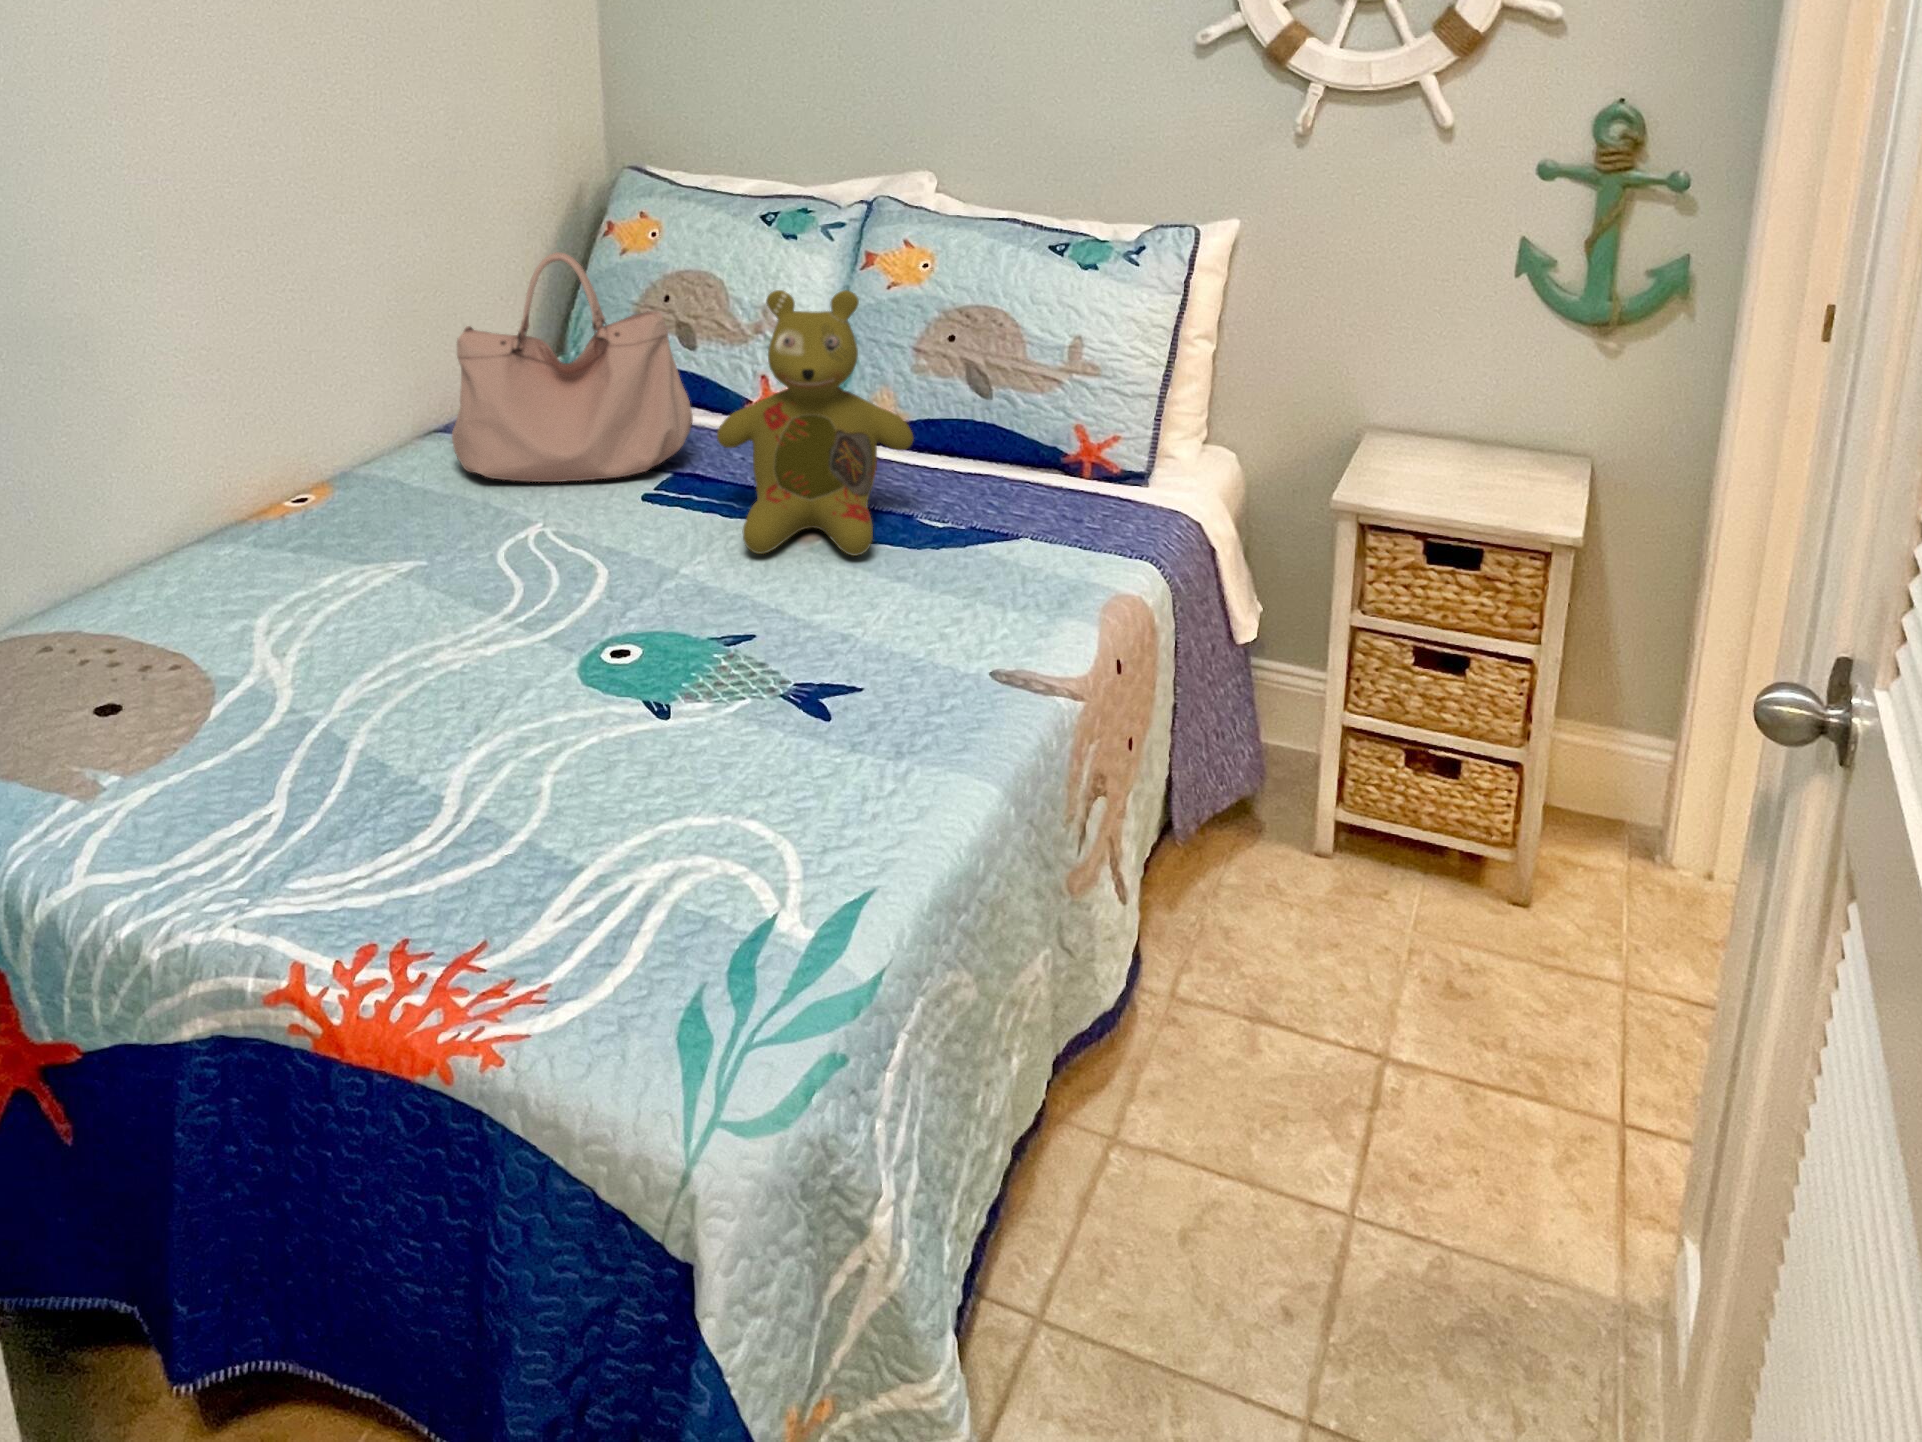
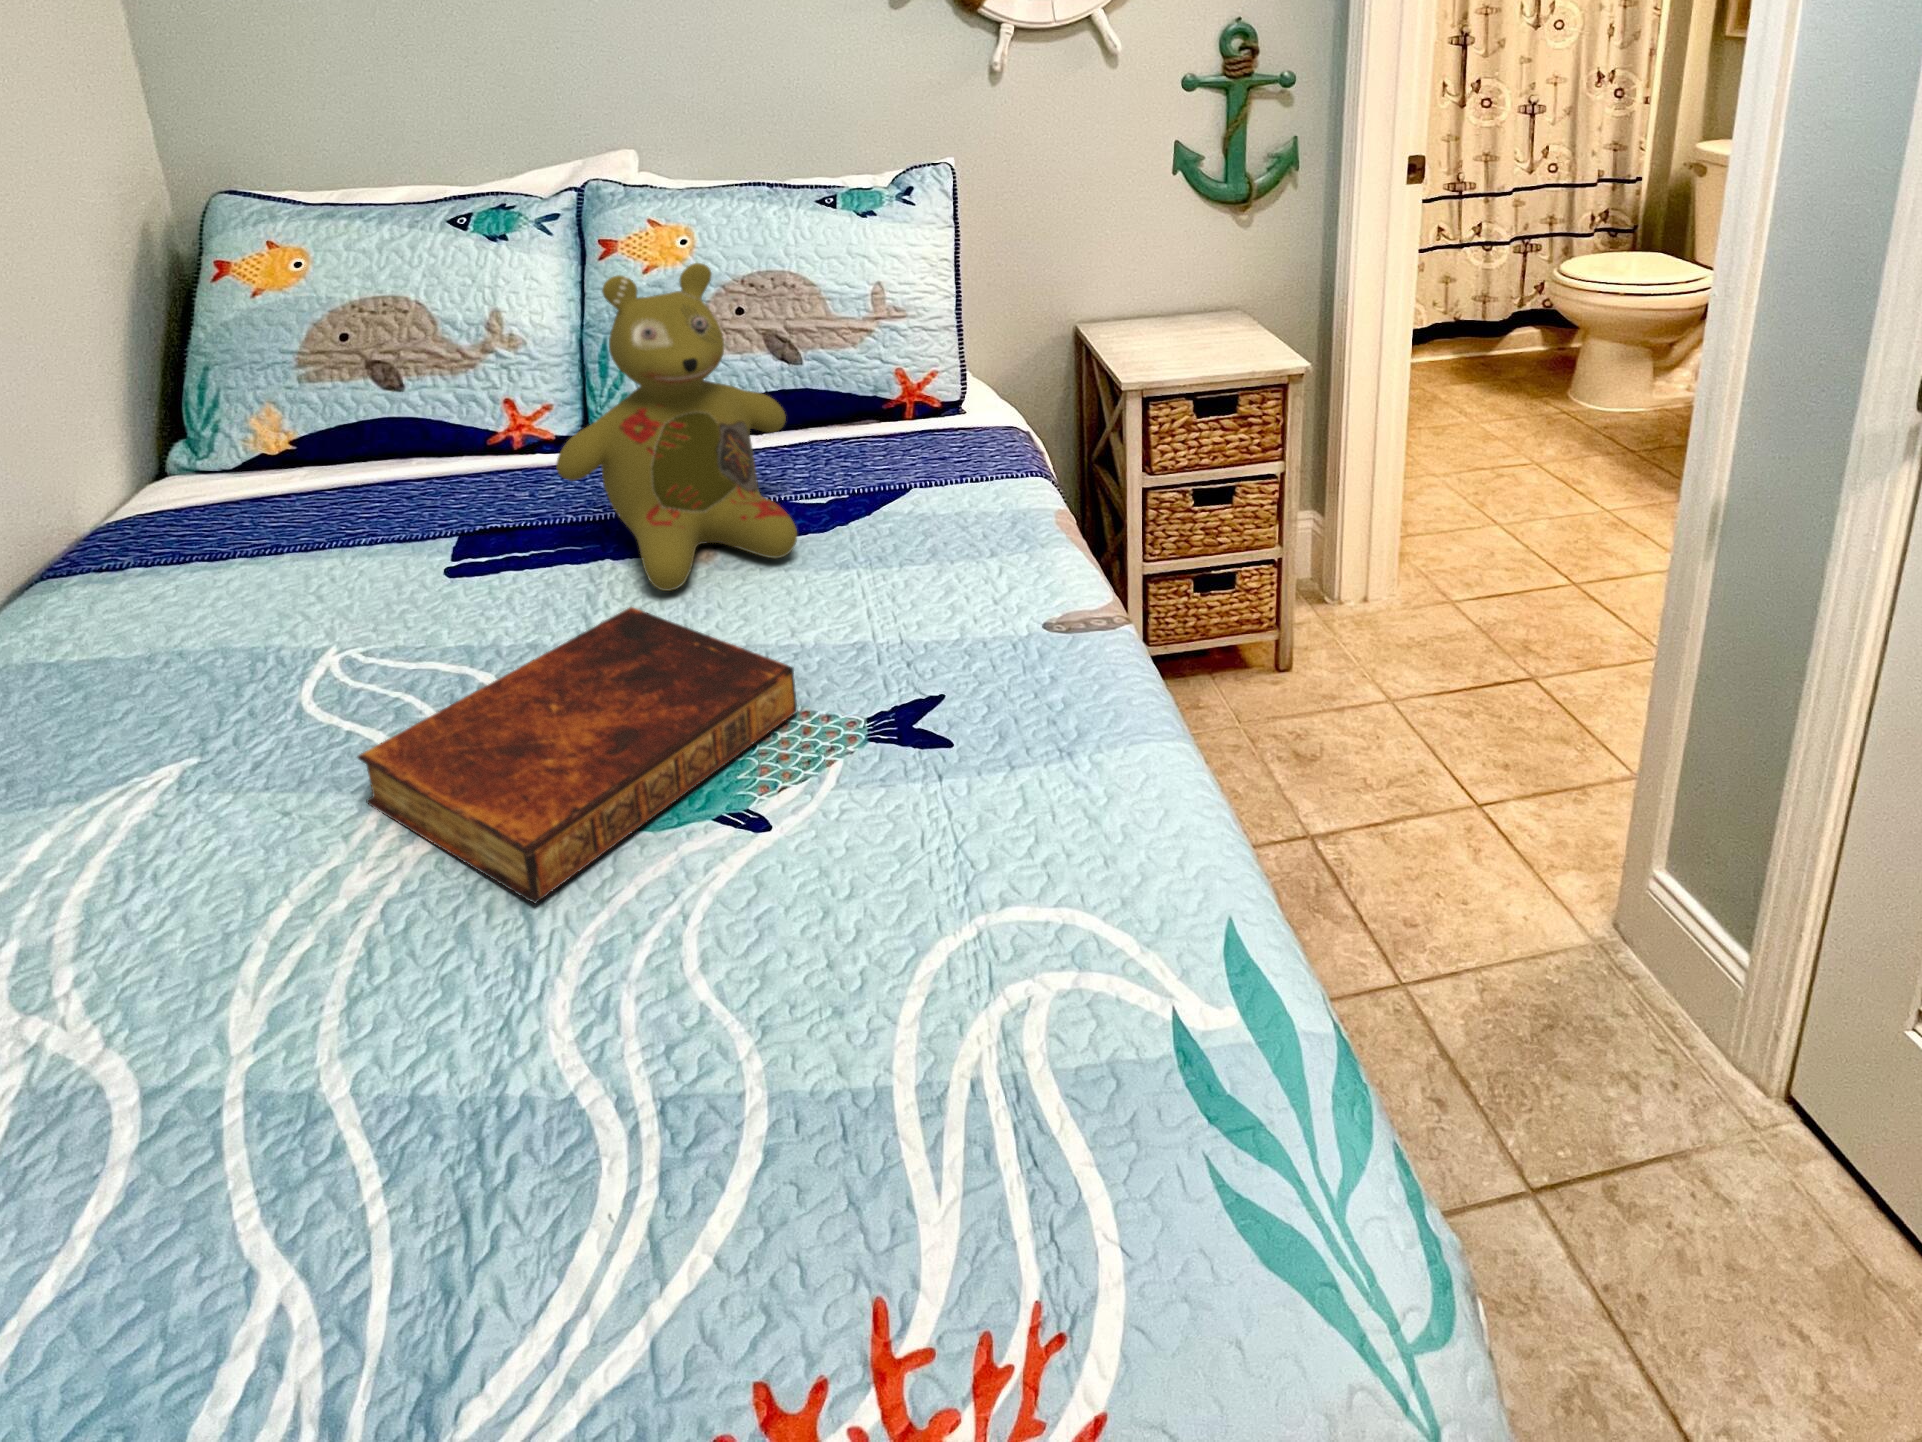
handbag: present [452,253,693,482] -> none [93,288,470,618]
book: none [480,551,753,704] -> present [358,607,797,904]

